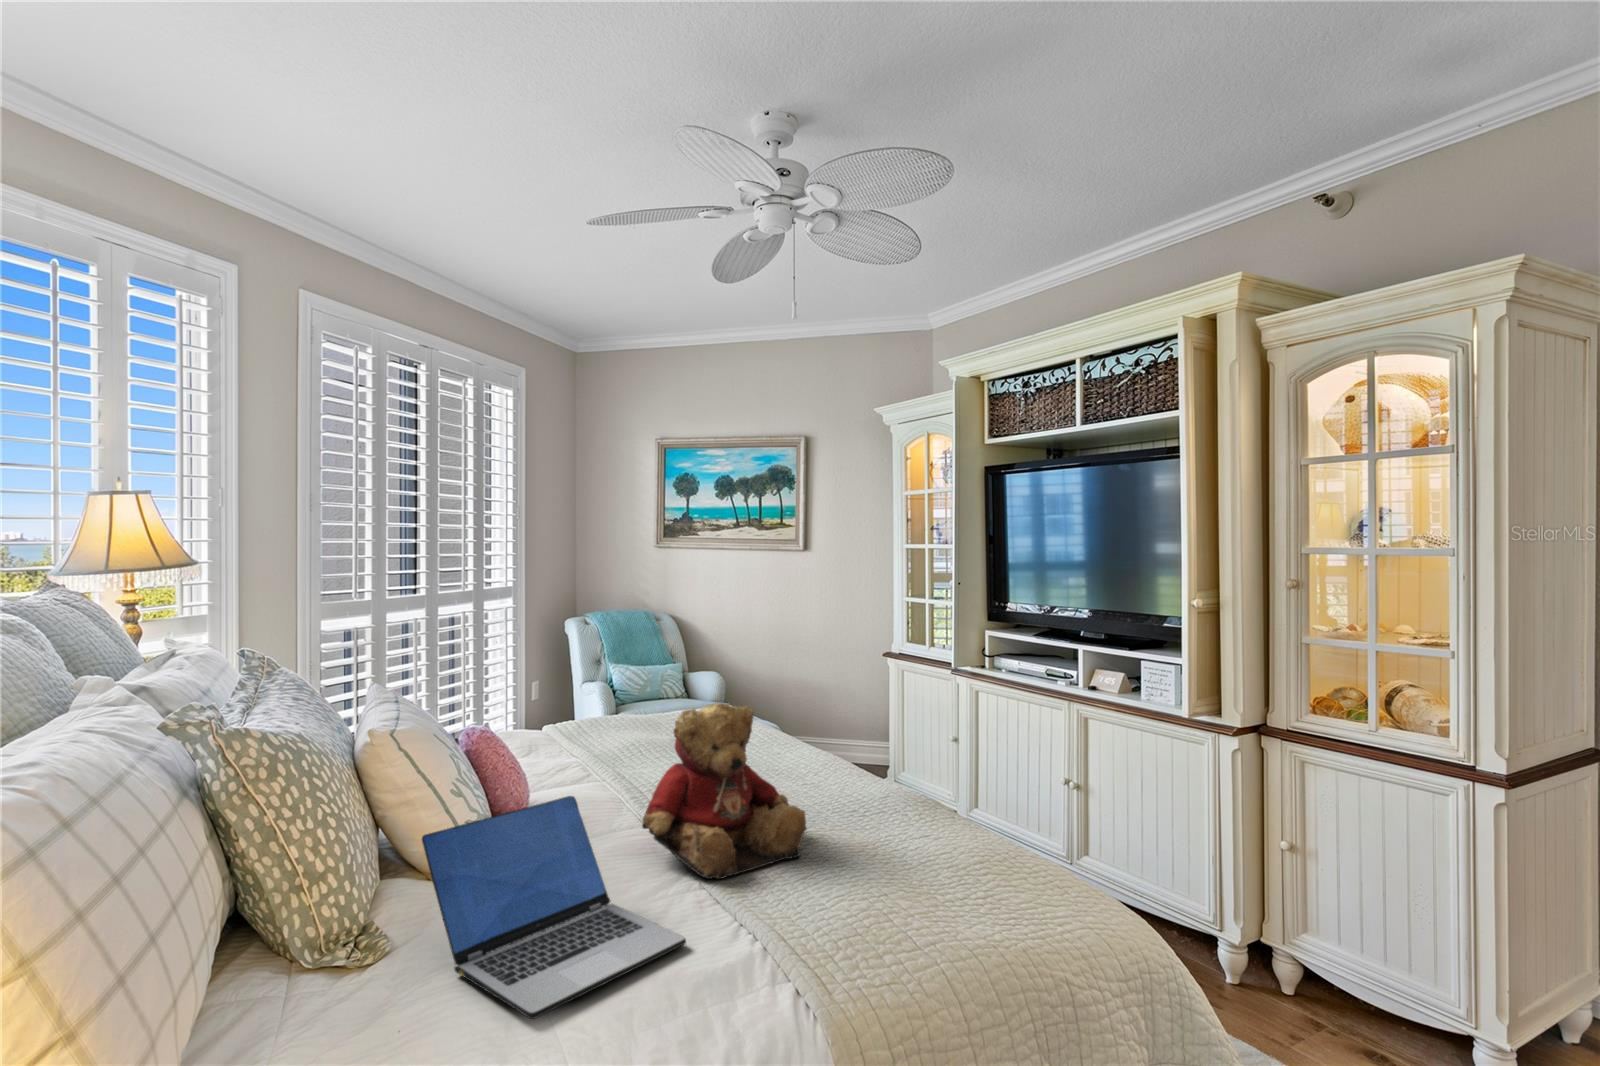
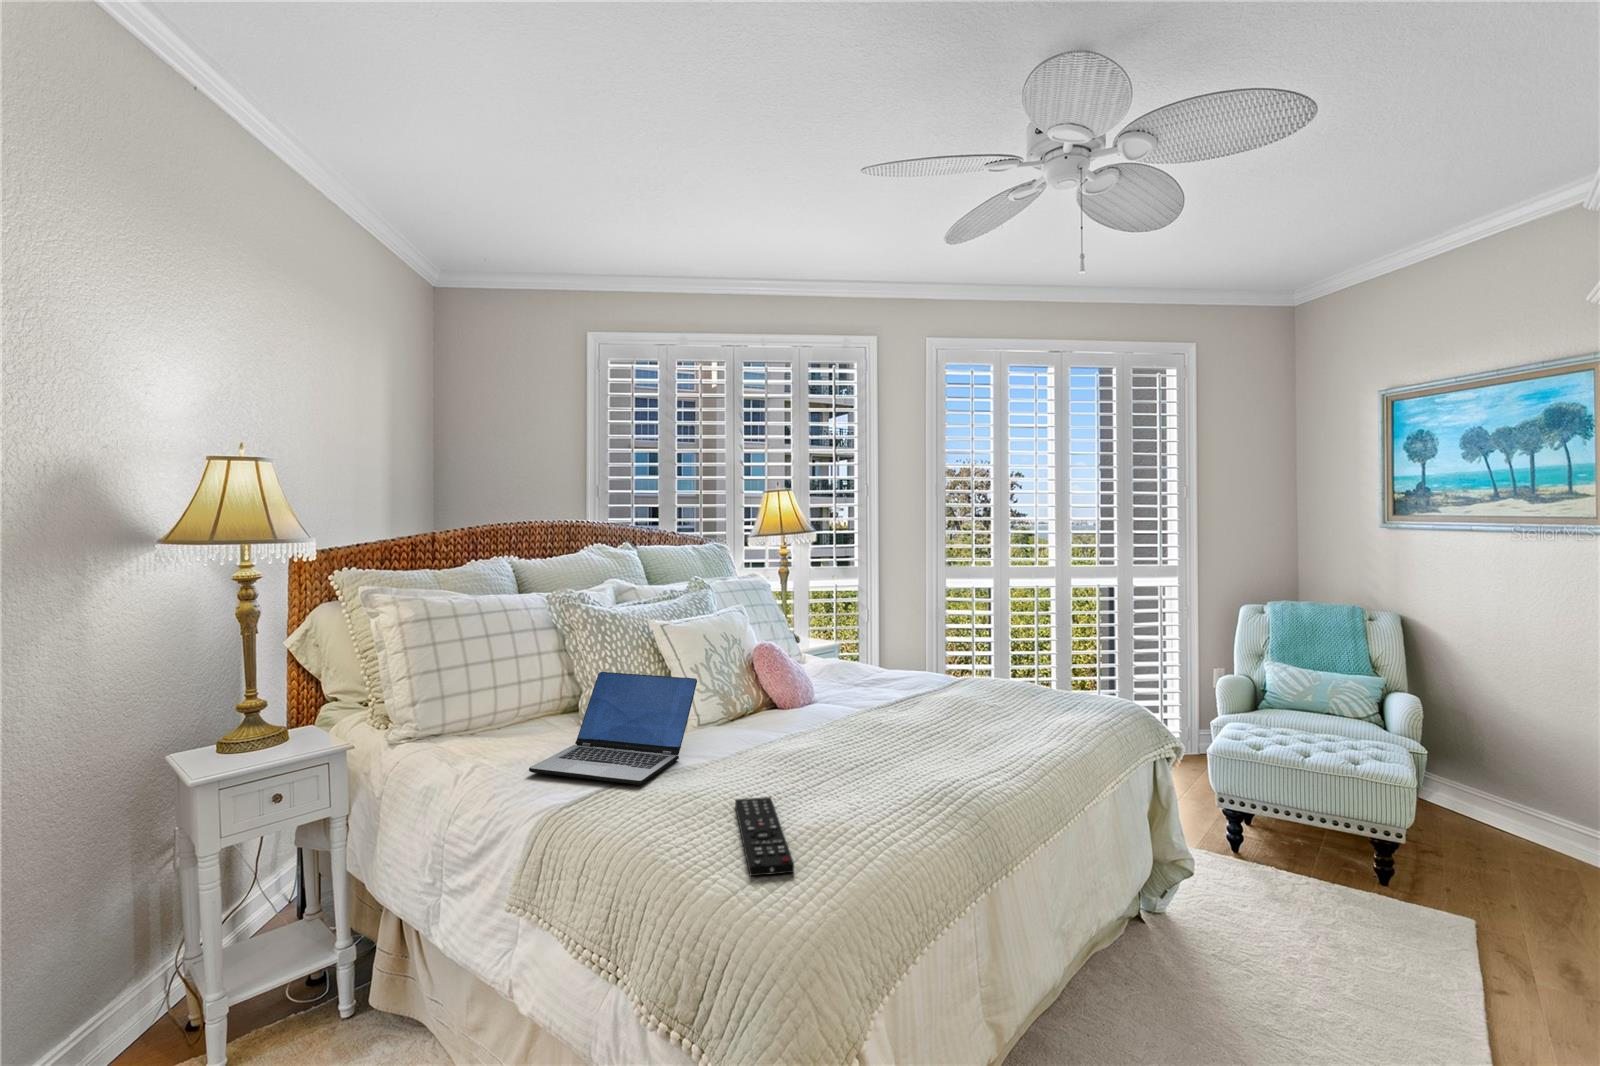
teddy bear: present [642,703,807,879] -> none [741,637,885,790]
remote control: none [800,882,976,929] -> present [735,797,794,876]

